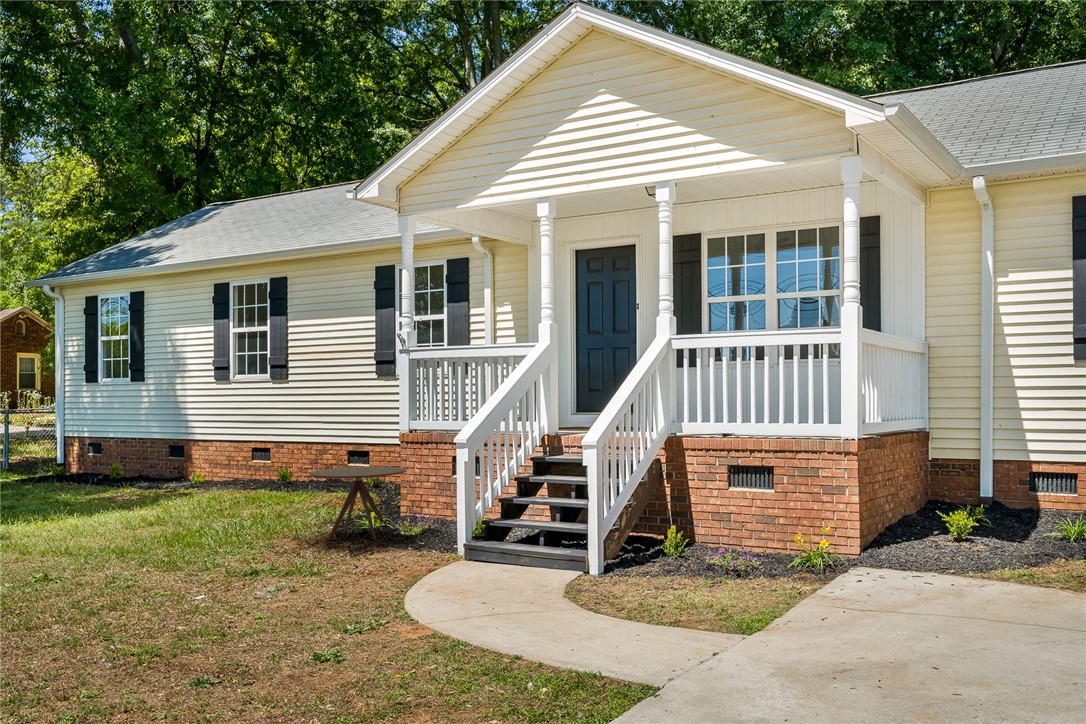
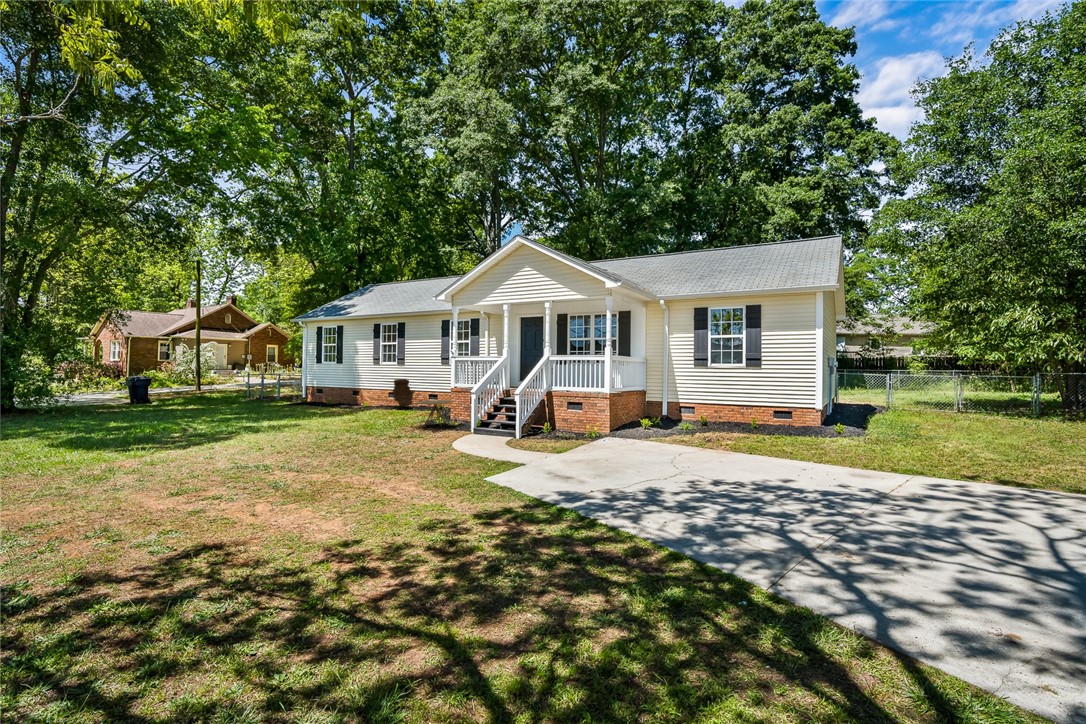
lounge chair: none [255,414,314,490] -> present [391,379,415,408]

